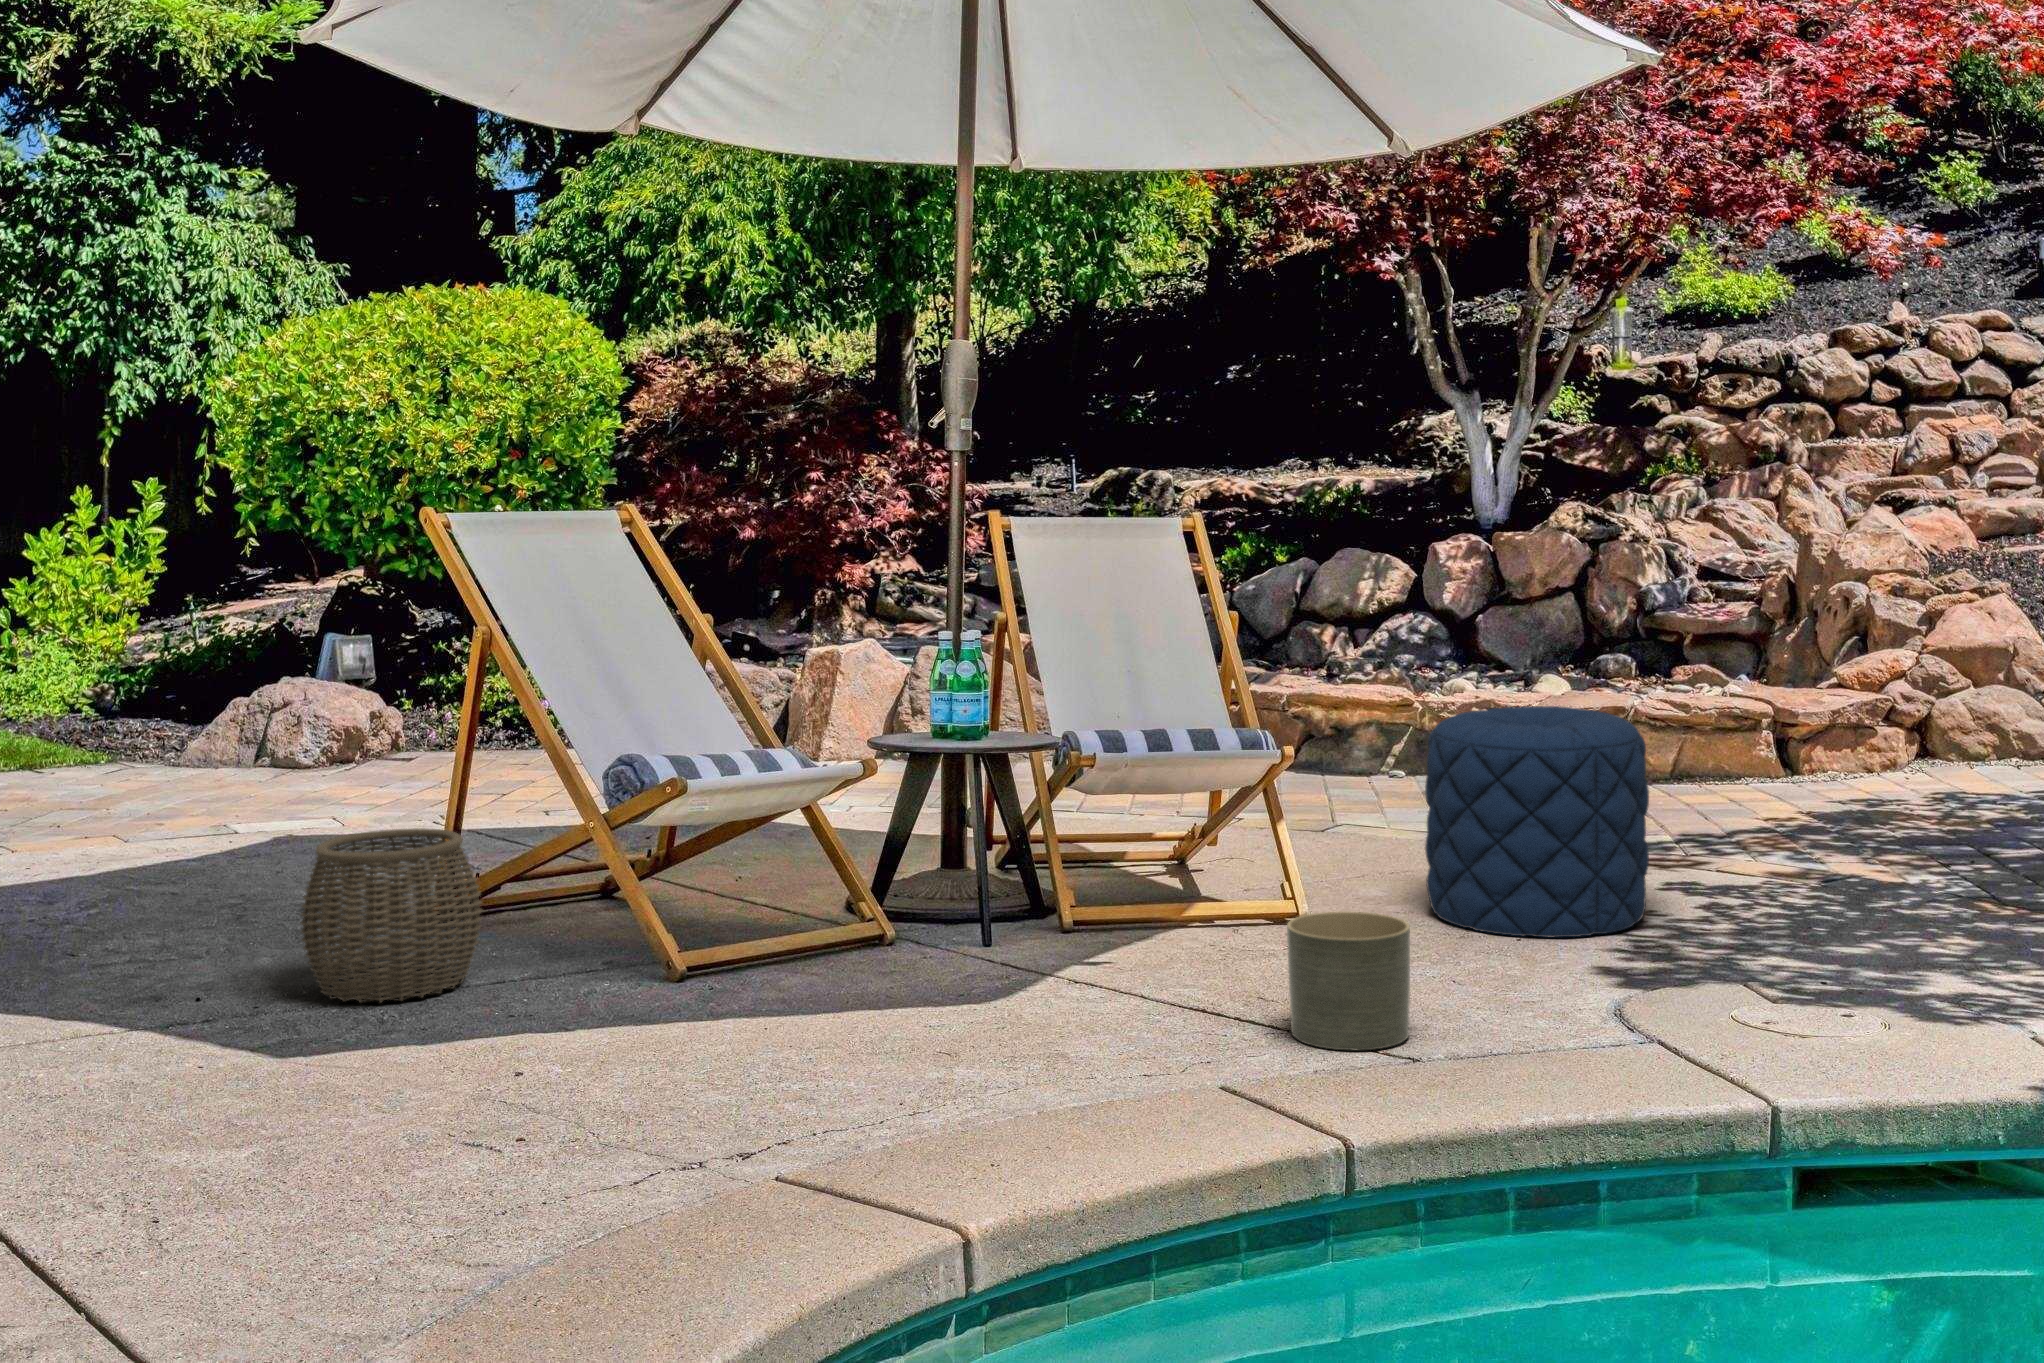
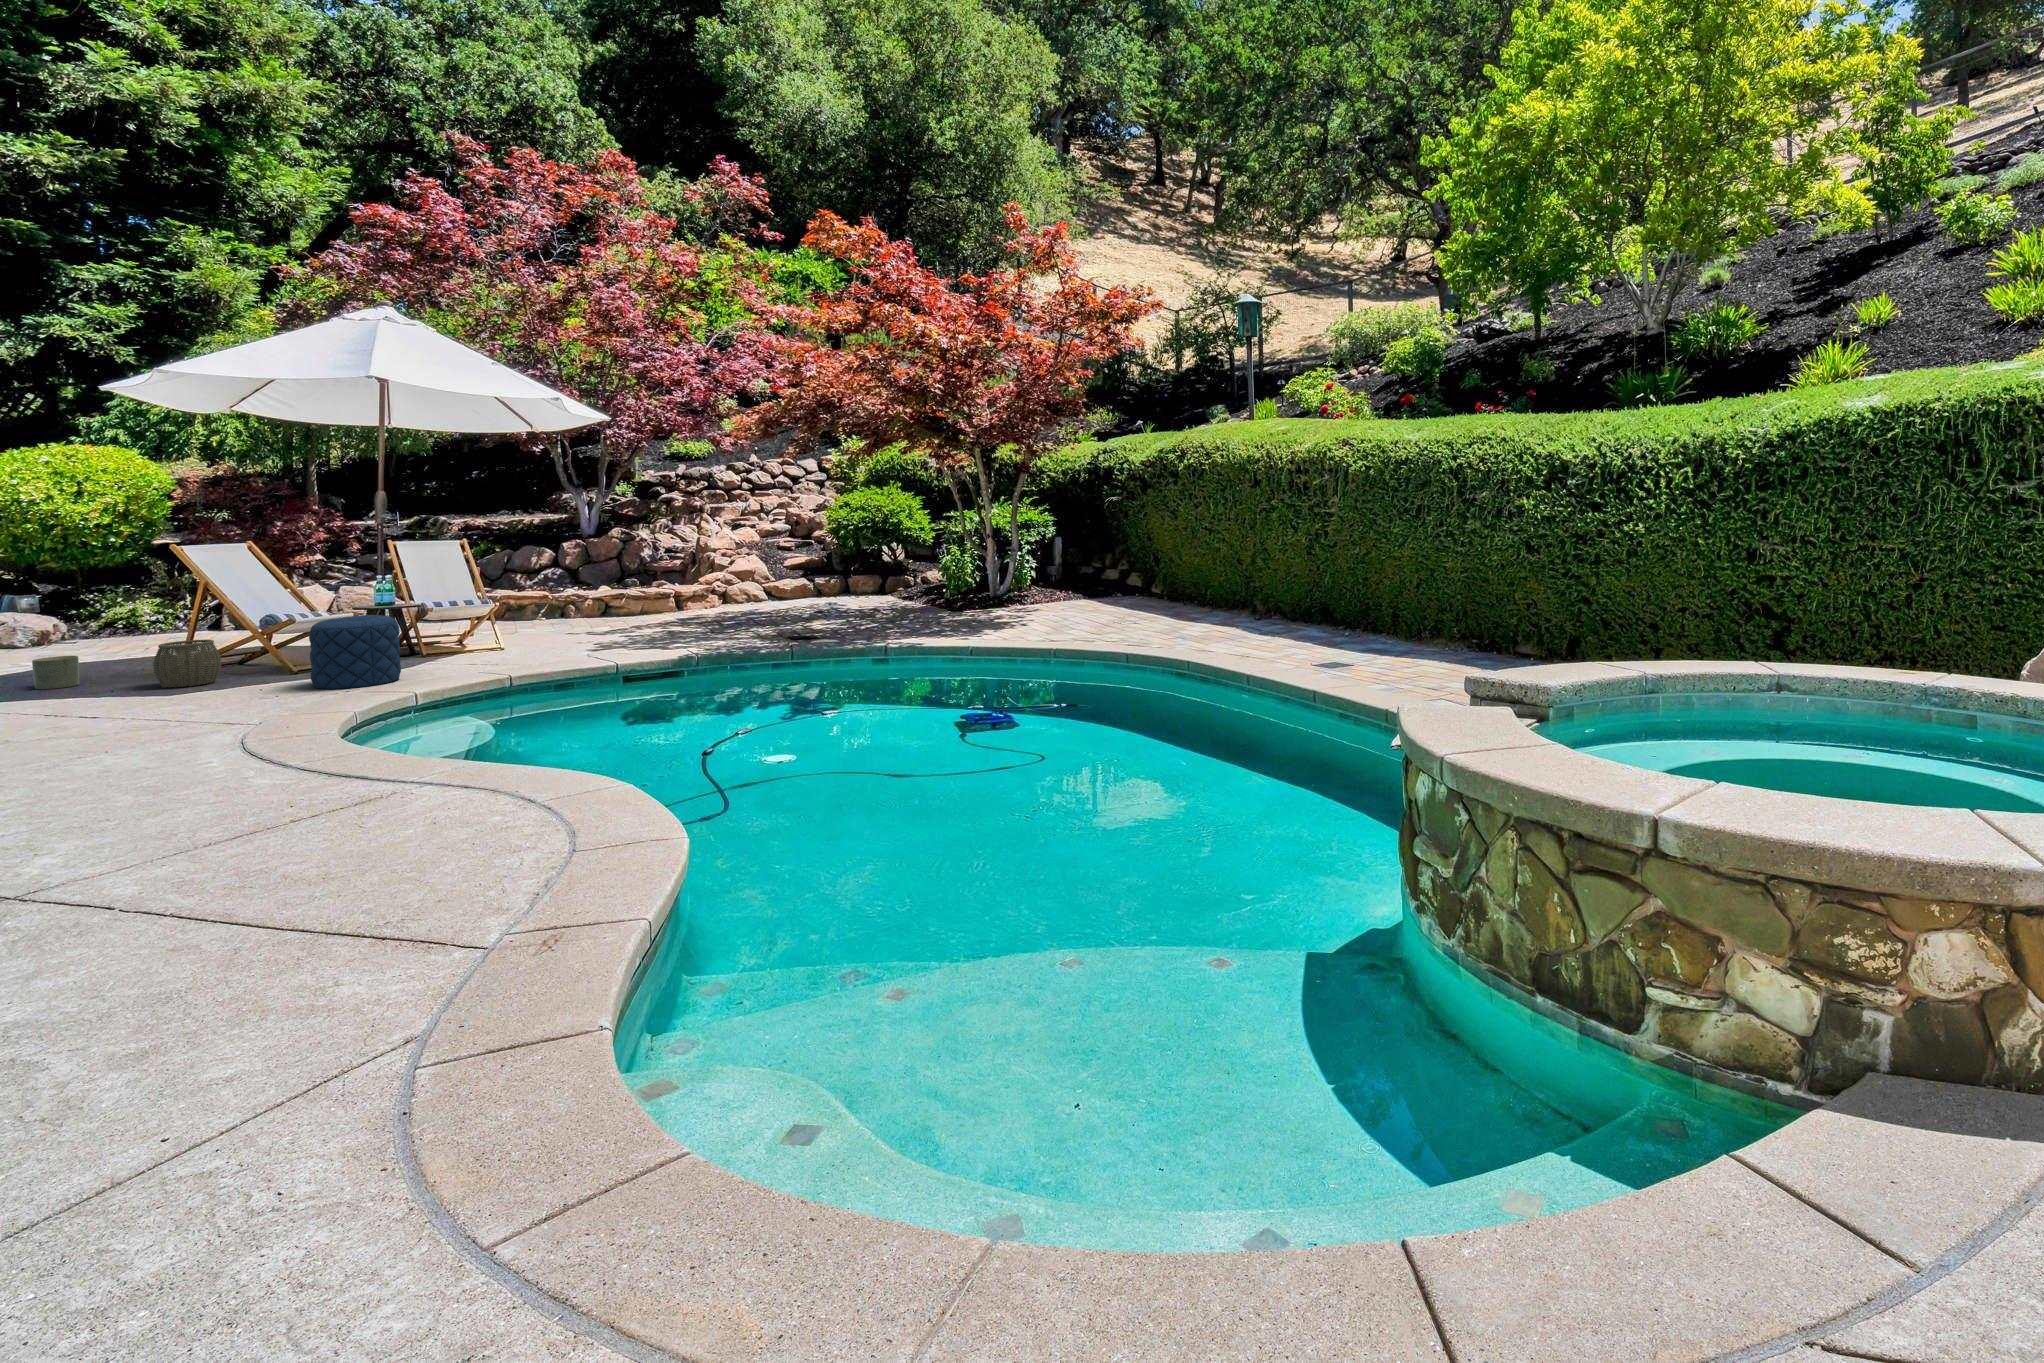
pouf: present [1425,706,1649,937] -> present [309,615,401,689]
planter: present [1287,911,1410,1051] -> present [32,656,79,689]

